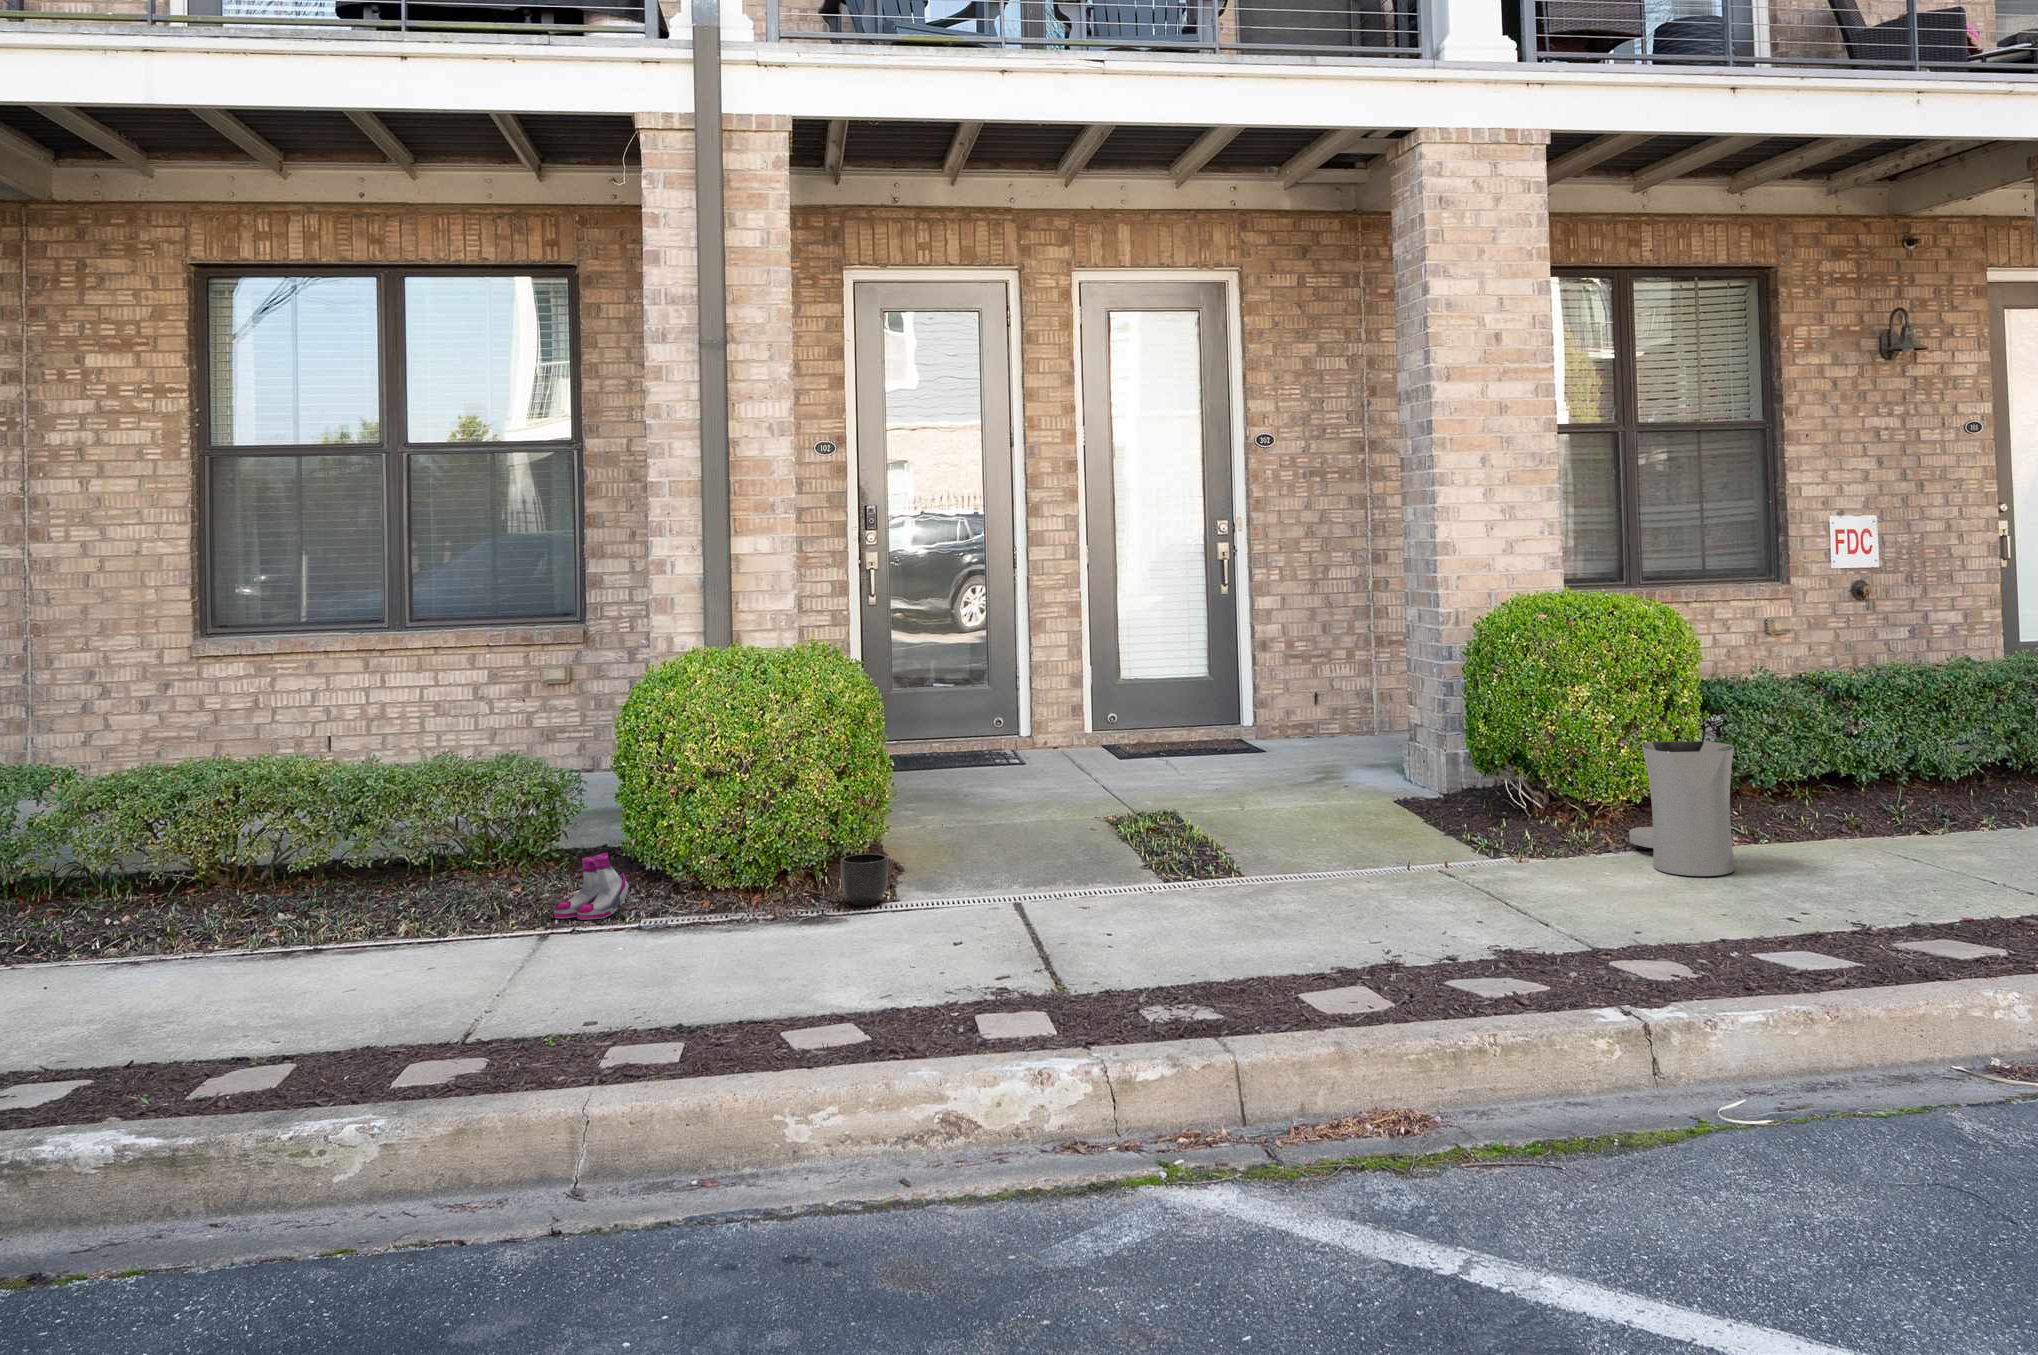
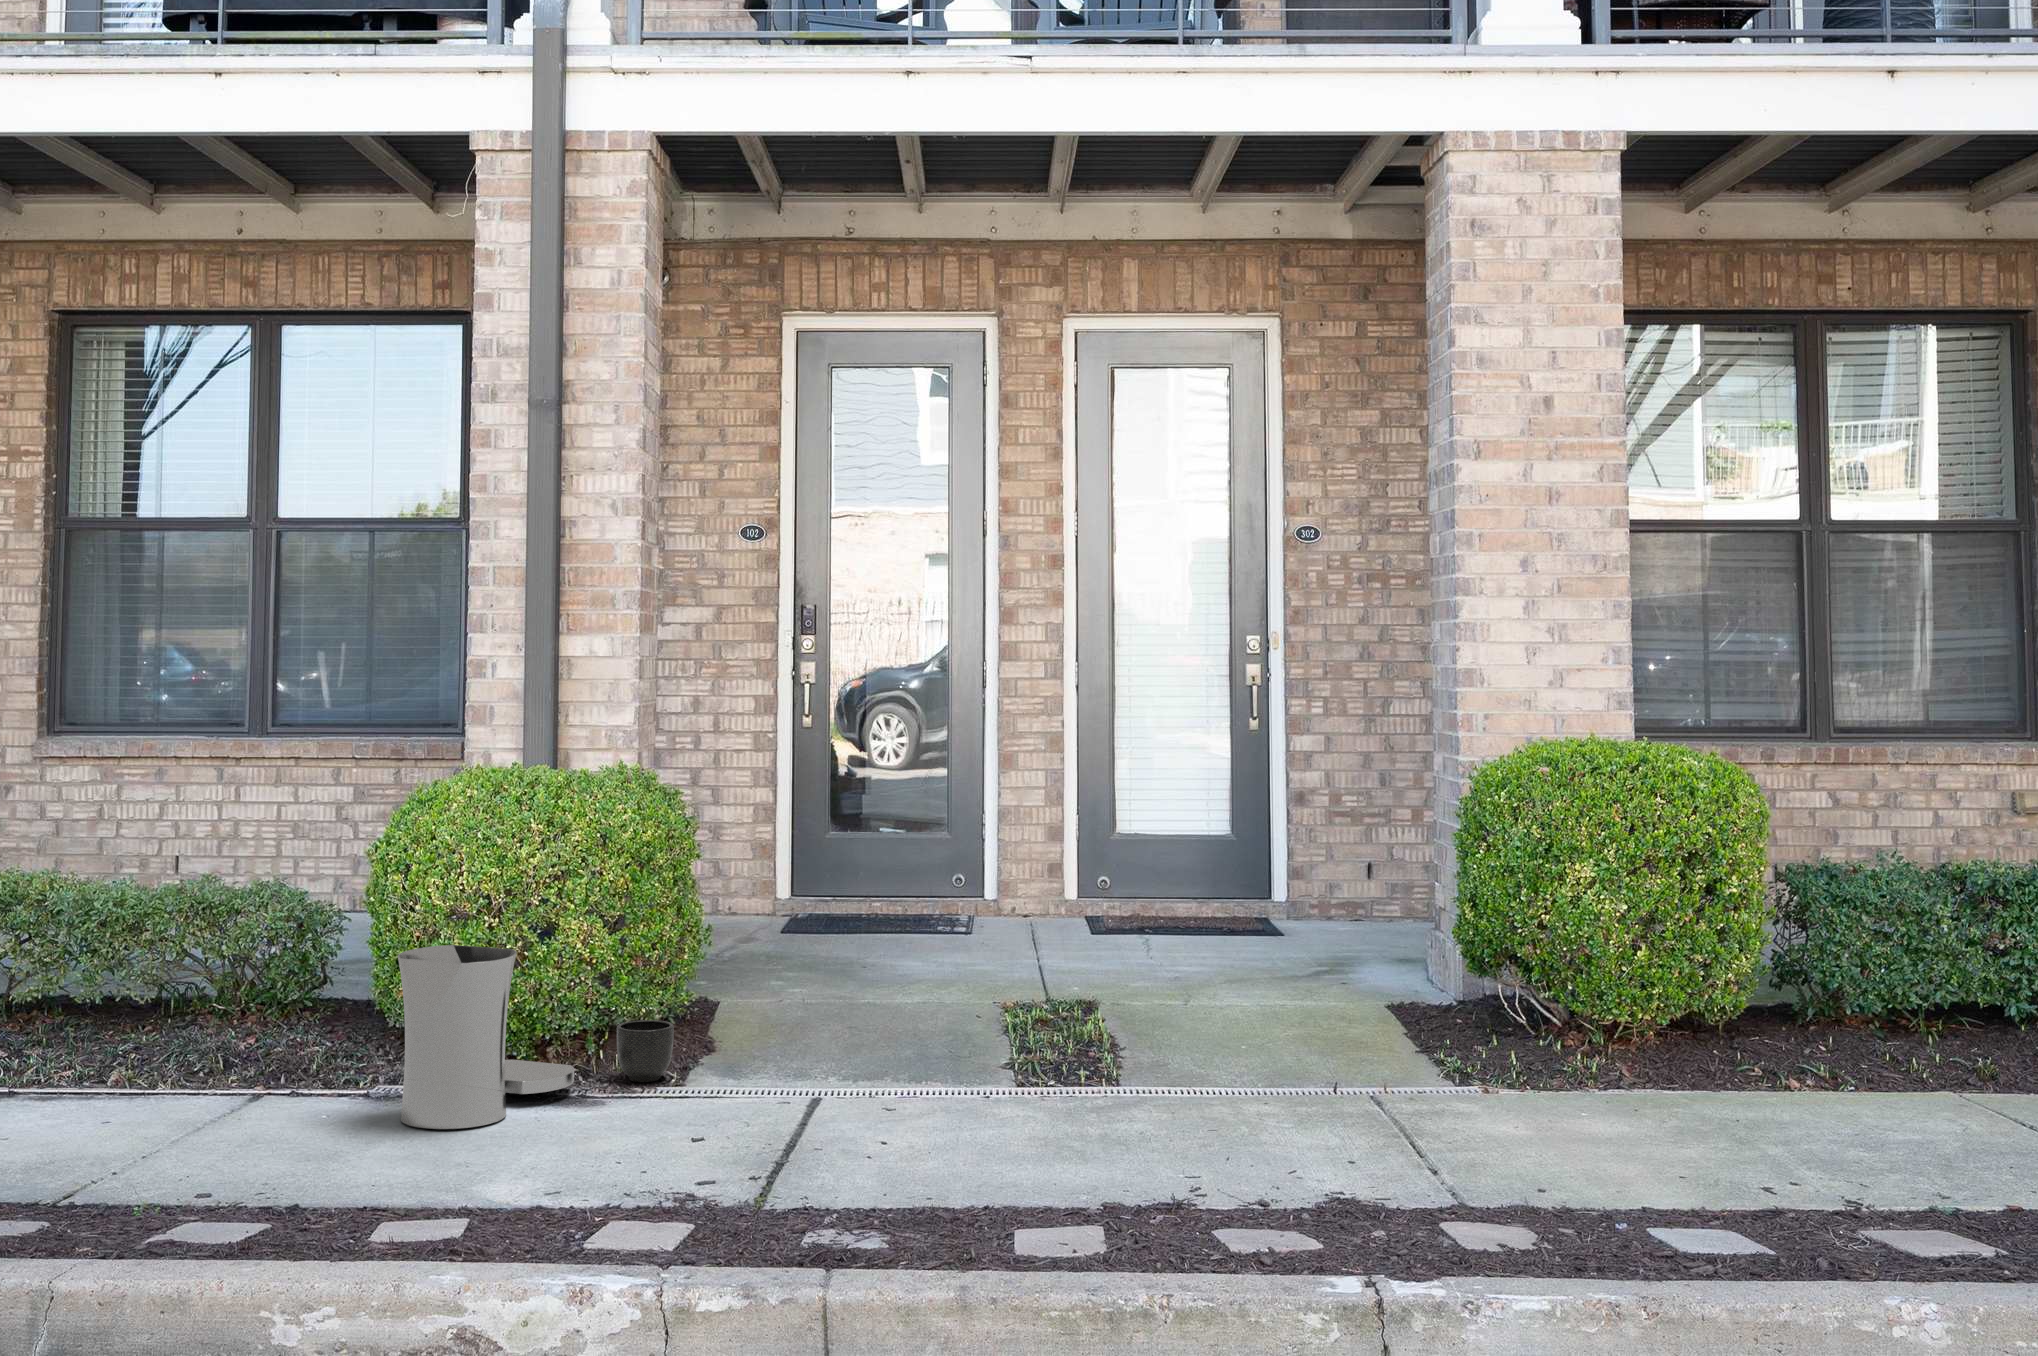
trash can: present [1629,741,1735,876] -> present [398,945,574,1129]
boots: present [554,852,629,920] -> none [294,998,382,1074]

